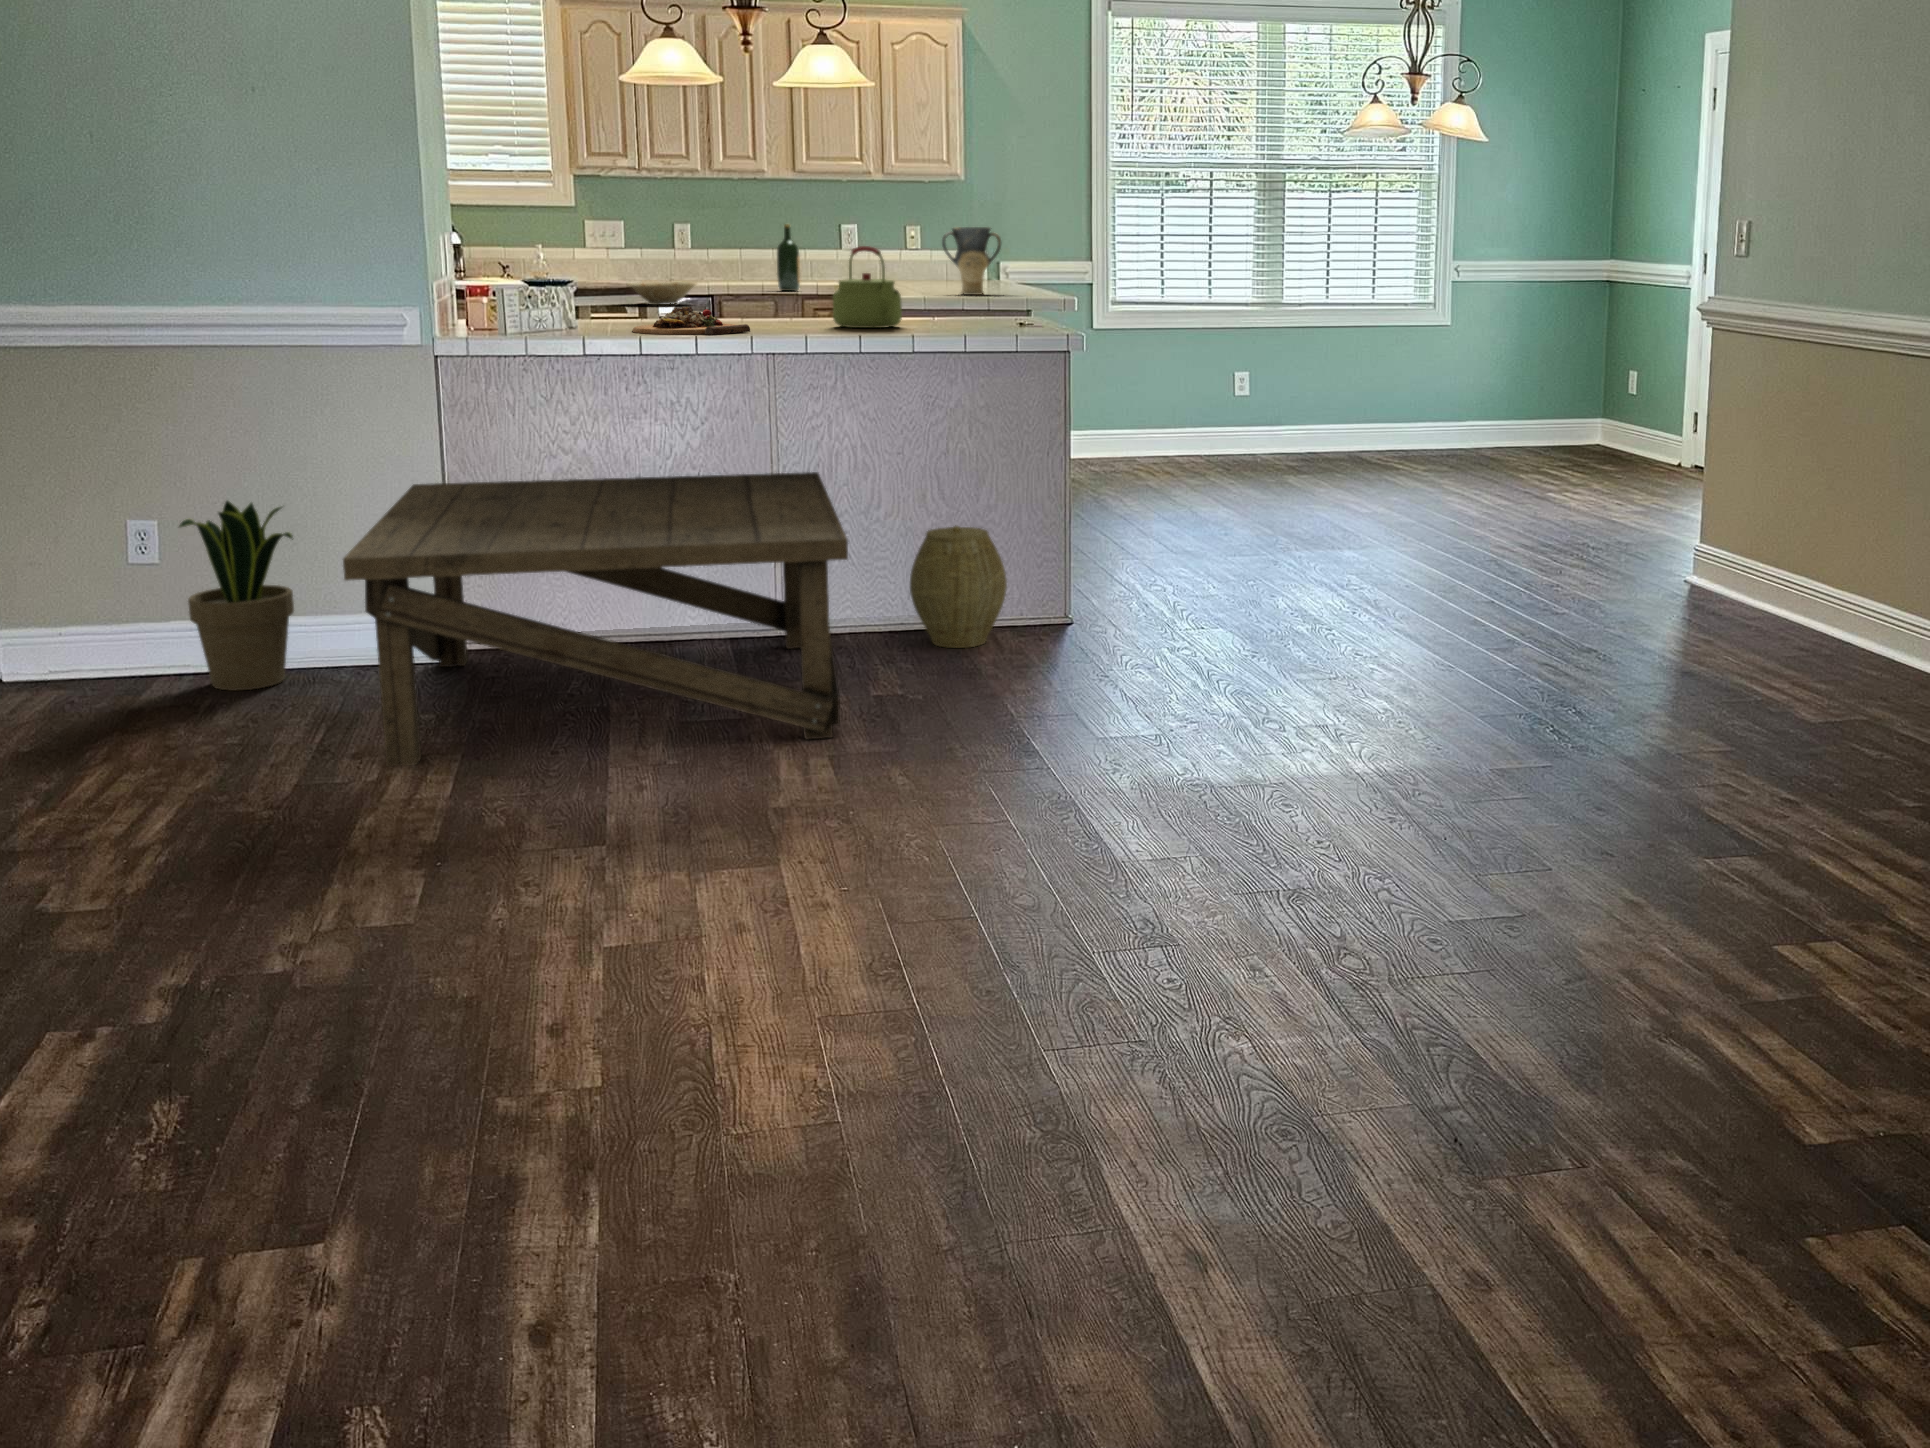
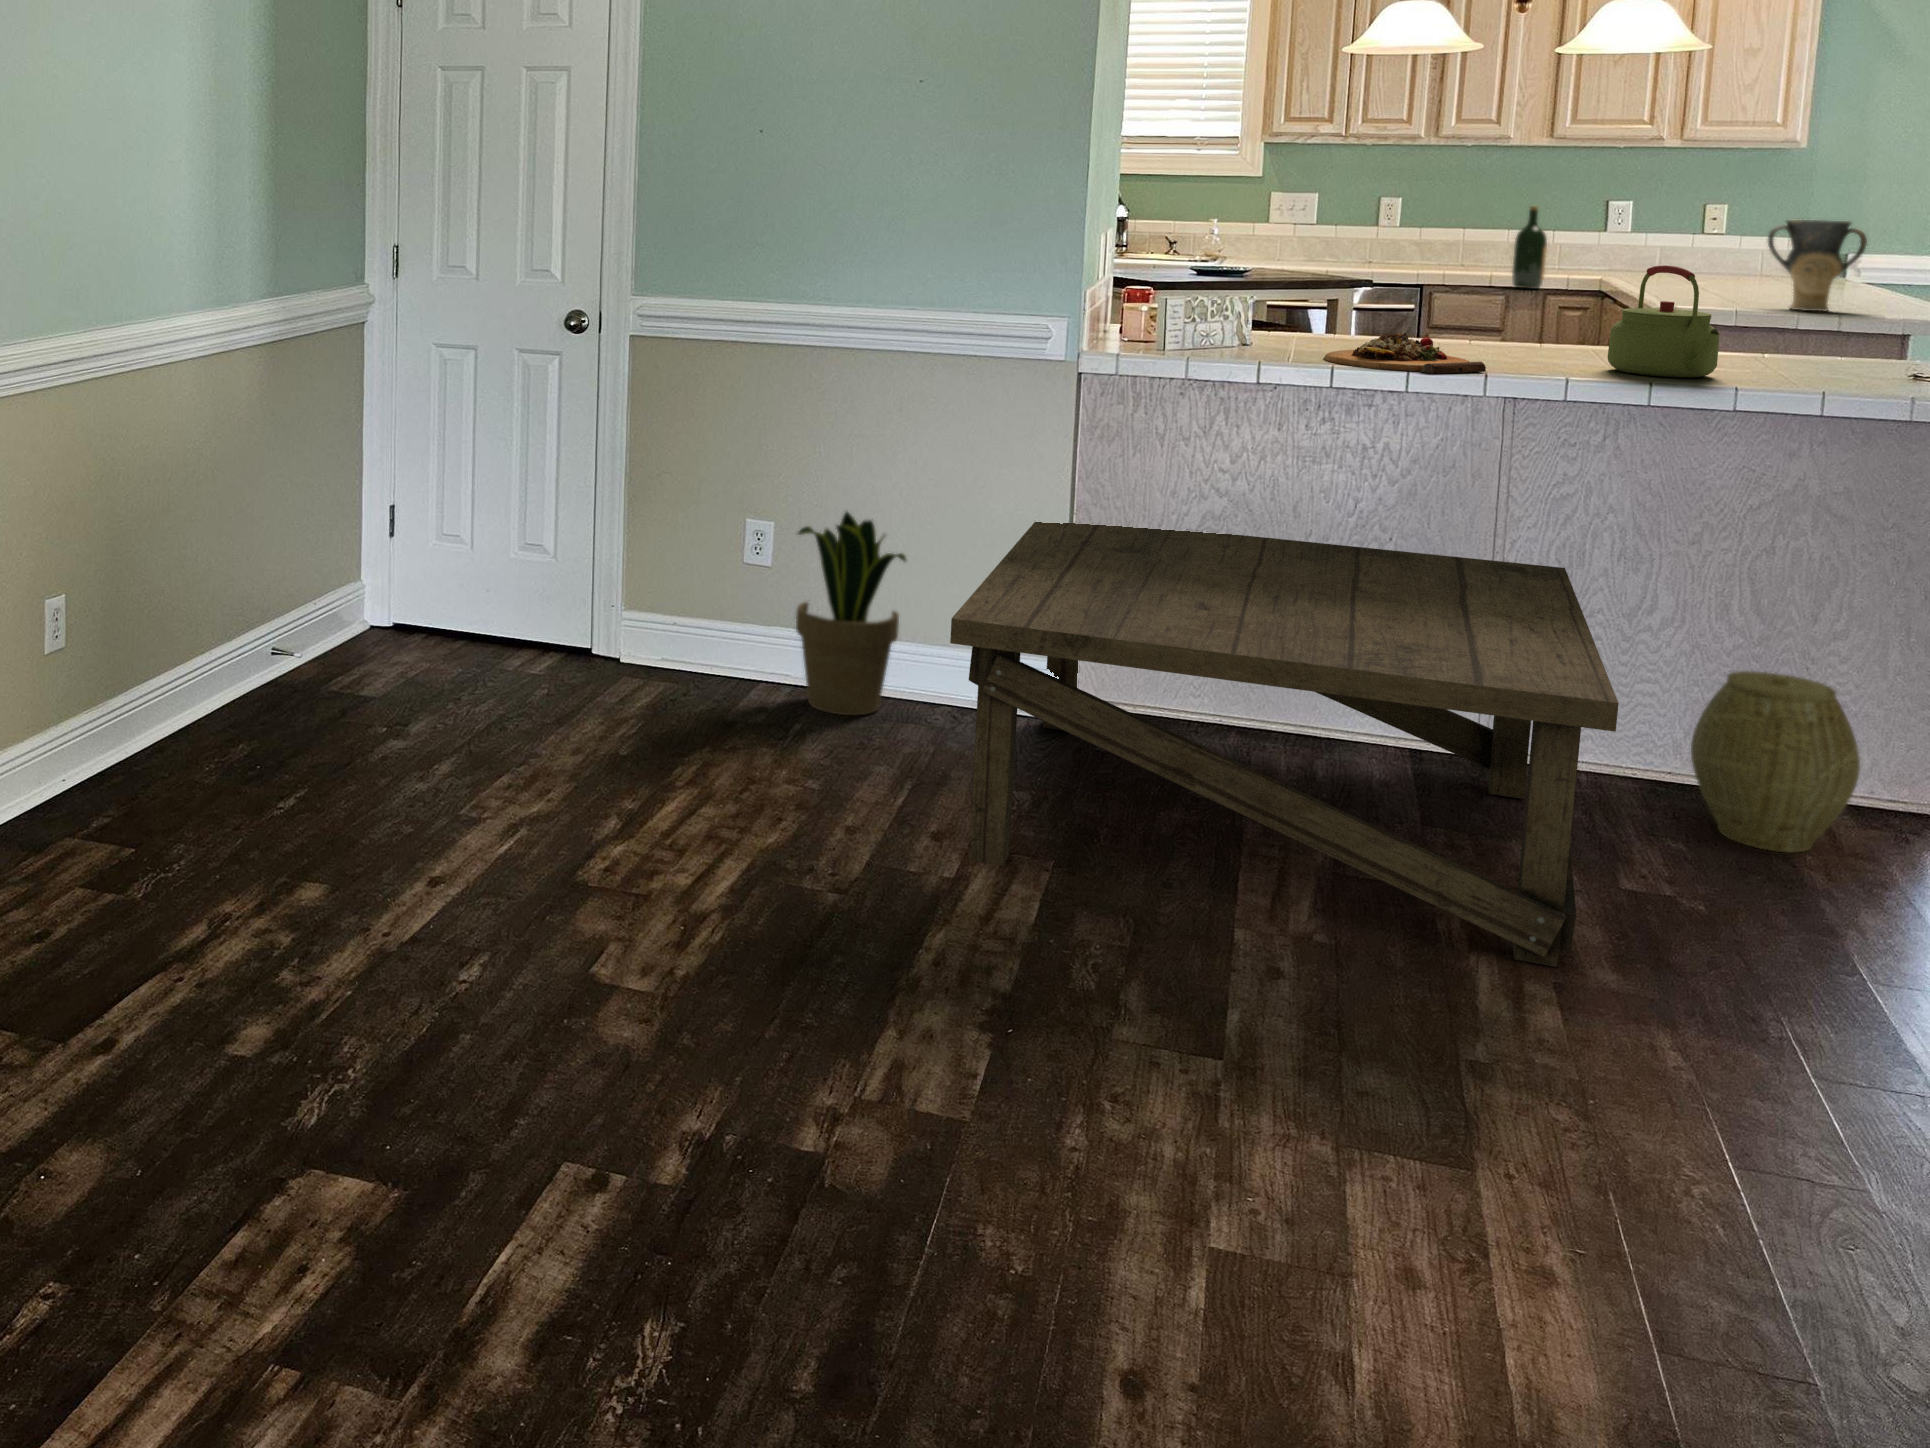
bowl: present [629,282,697,305] -> none [1315,278,1410,307]

